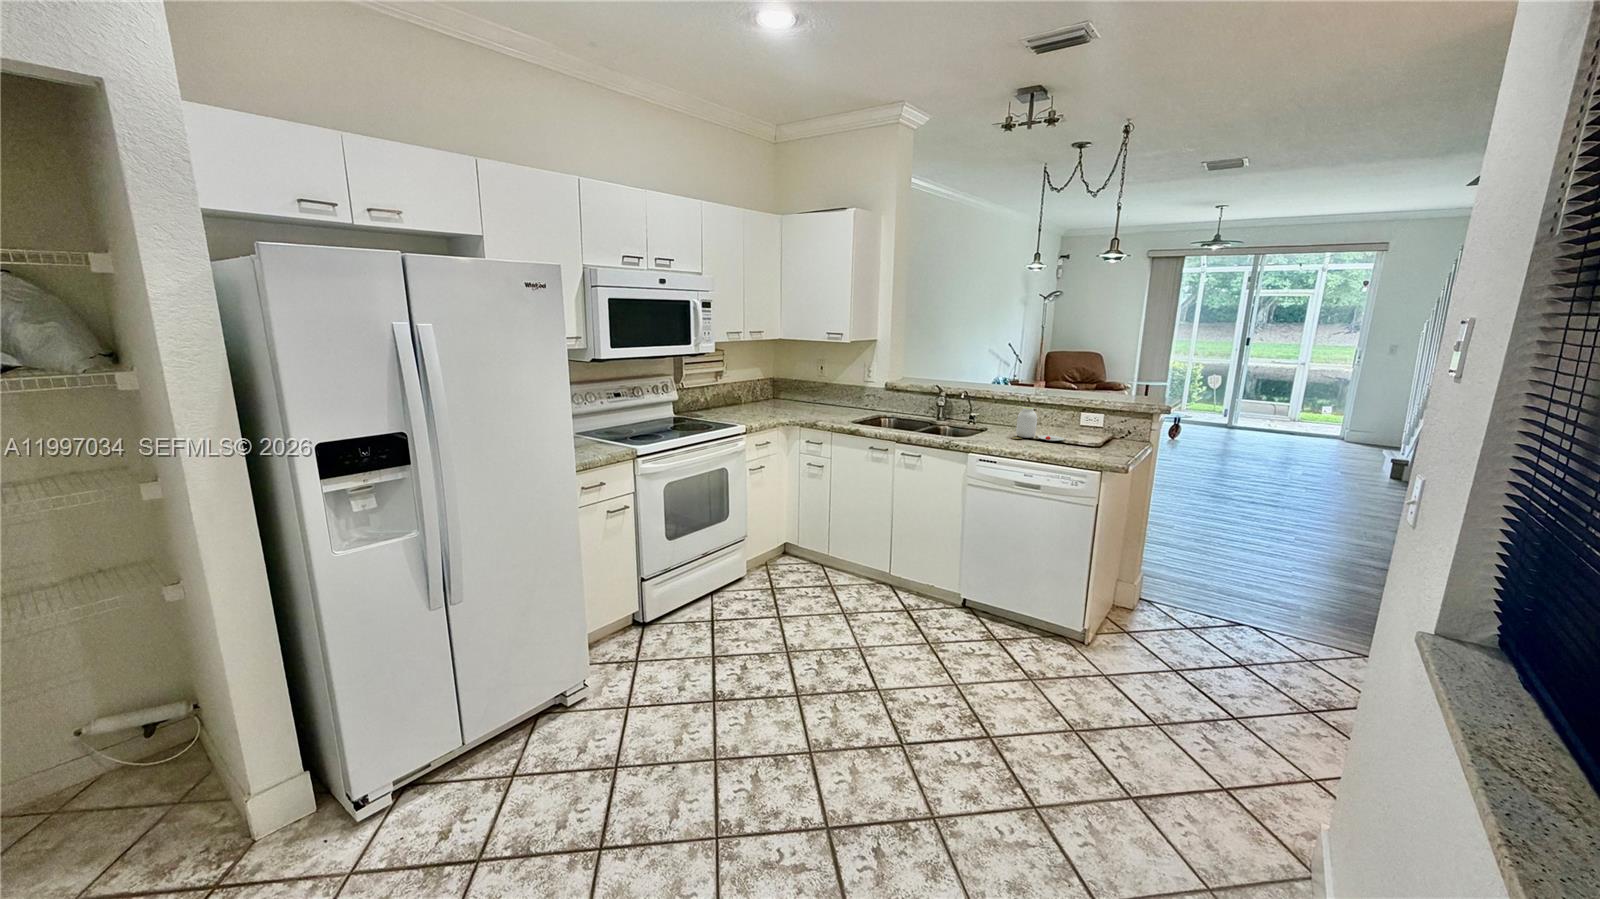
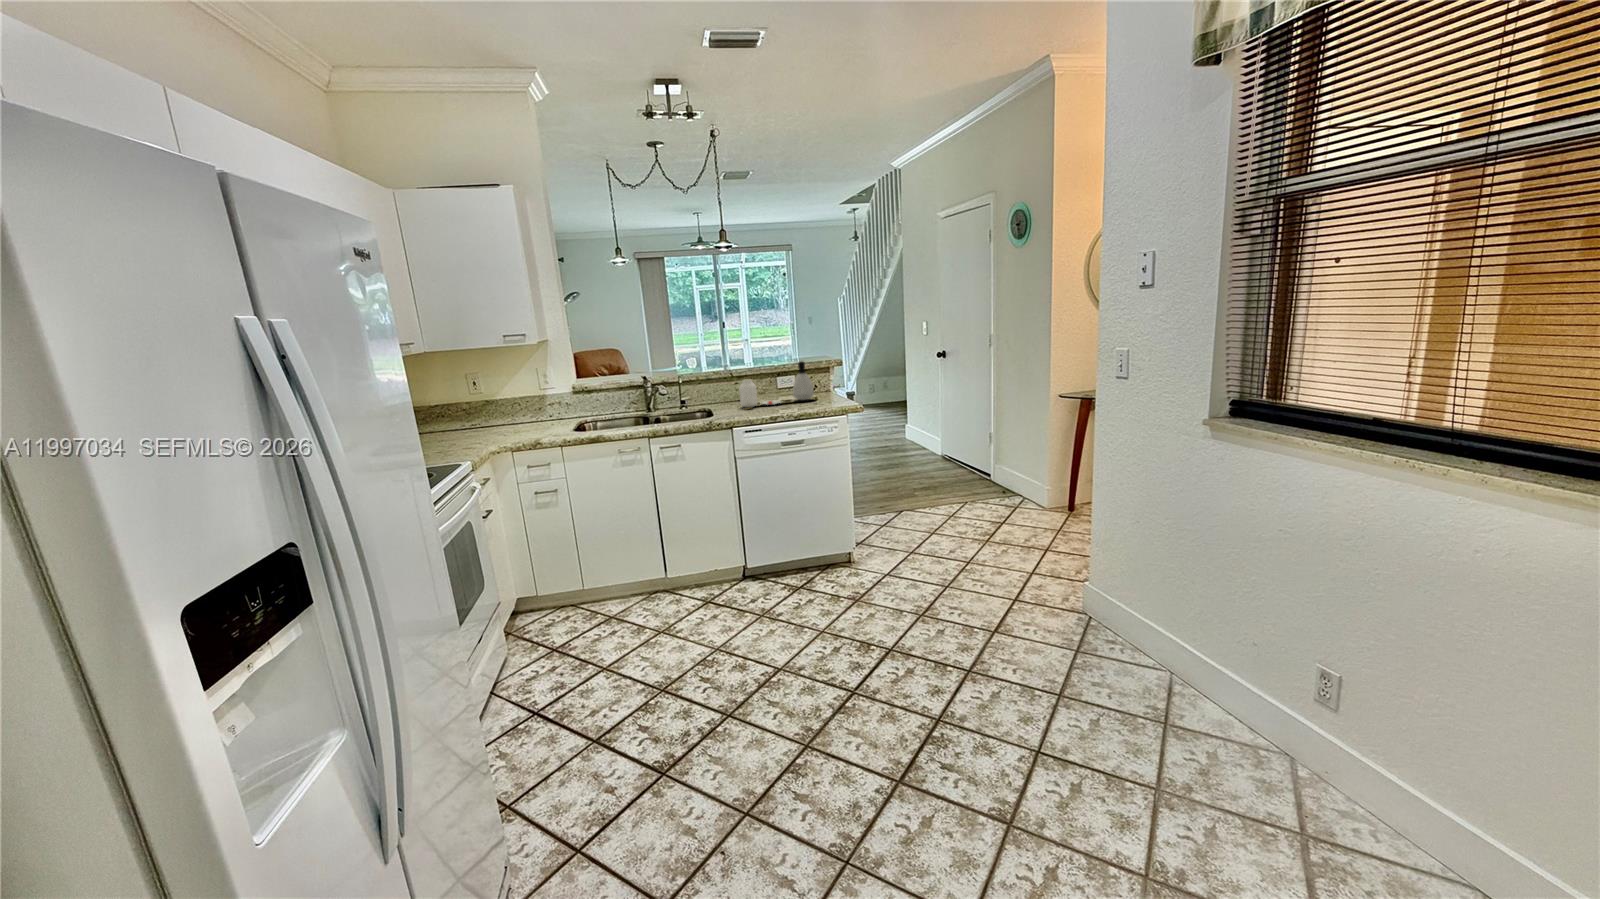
soap dispenser: none [1082,399,1112,445] -> present [793,361,814,400]

